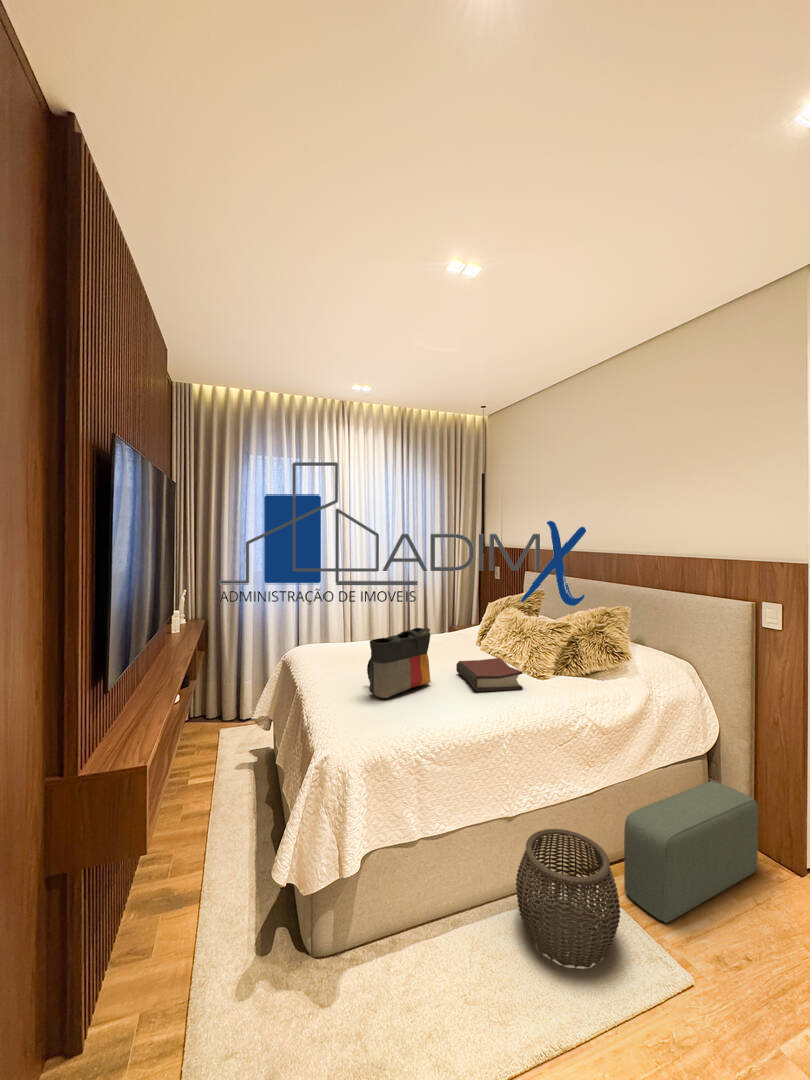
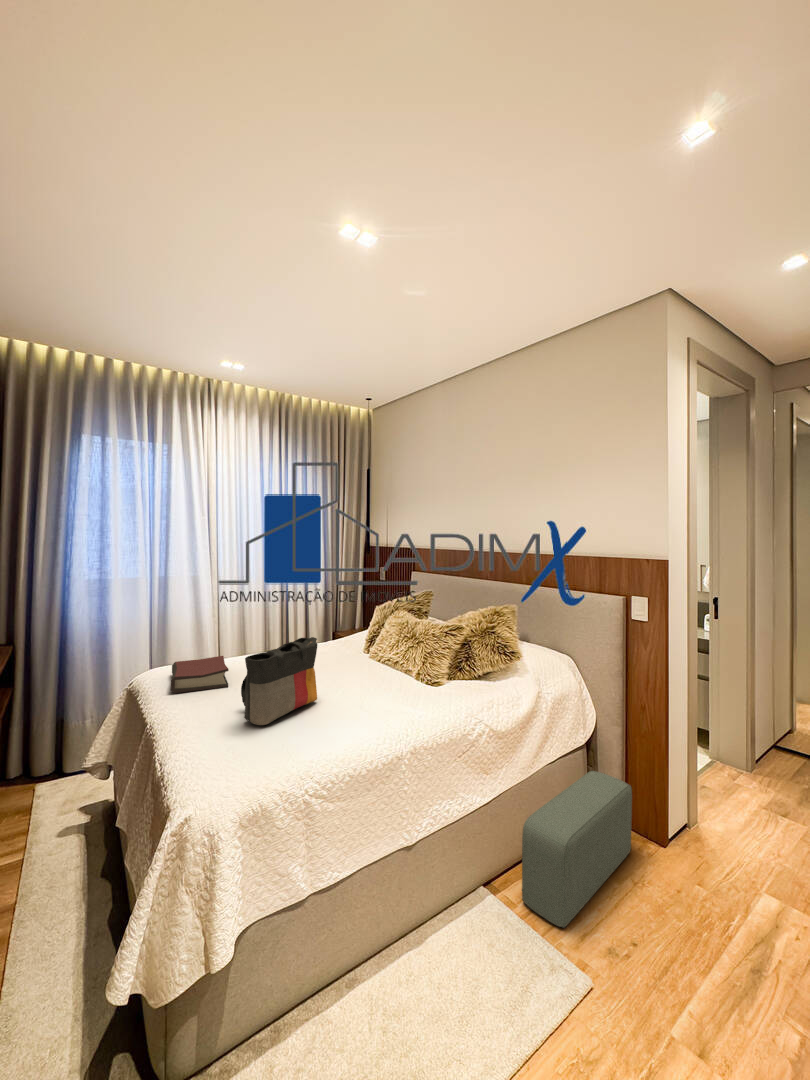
hardback book: present [456,658,523,692] -> present [171,656,229,693]
woven basket: present [516,829,620,968] -> none [418,849,527,1009]

